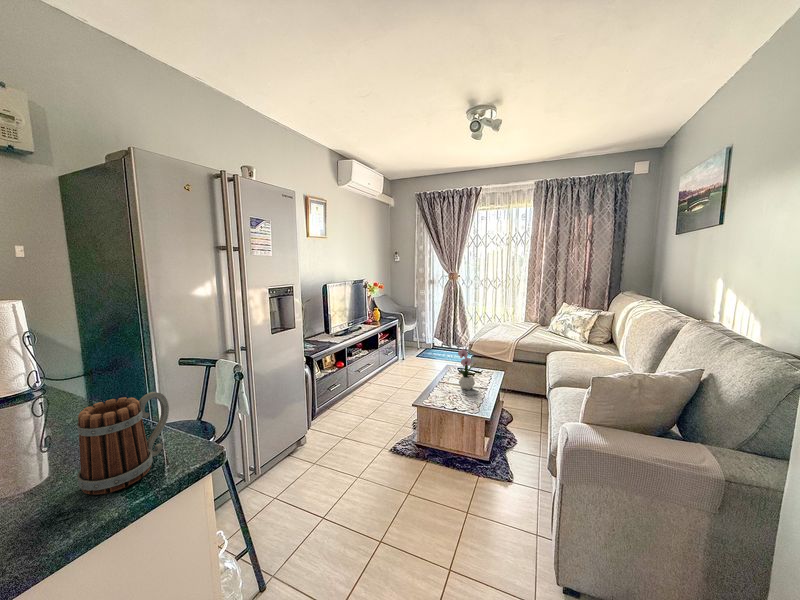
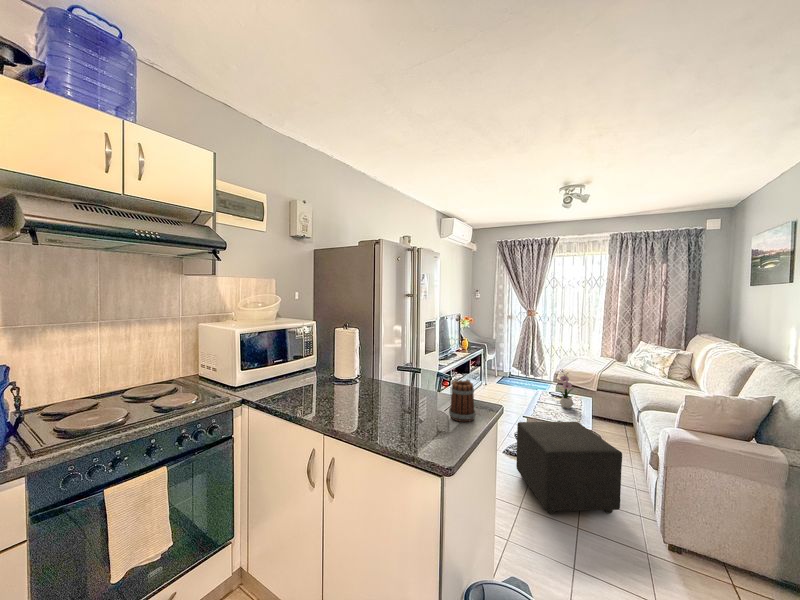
ottoman: none [392,409,511,545] -> present [516,422,622,514]

